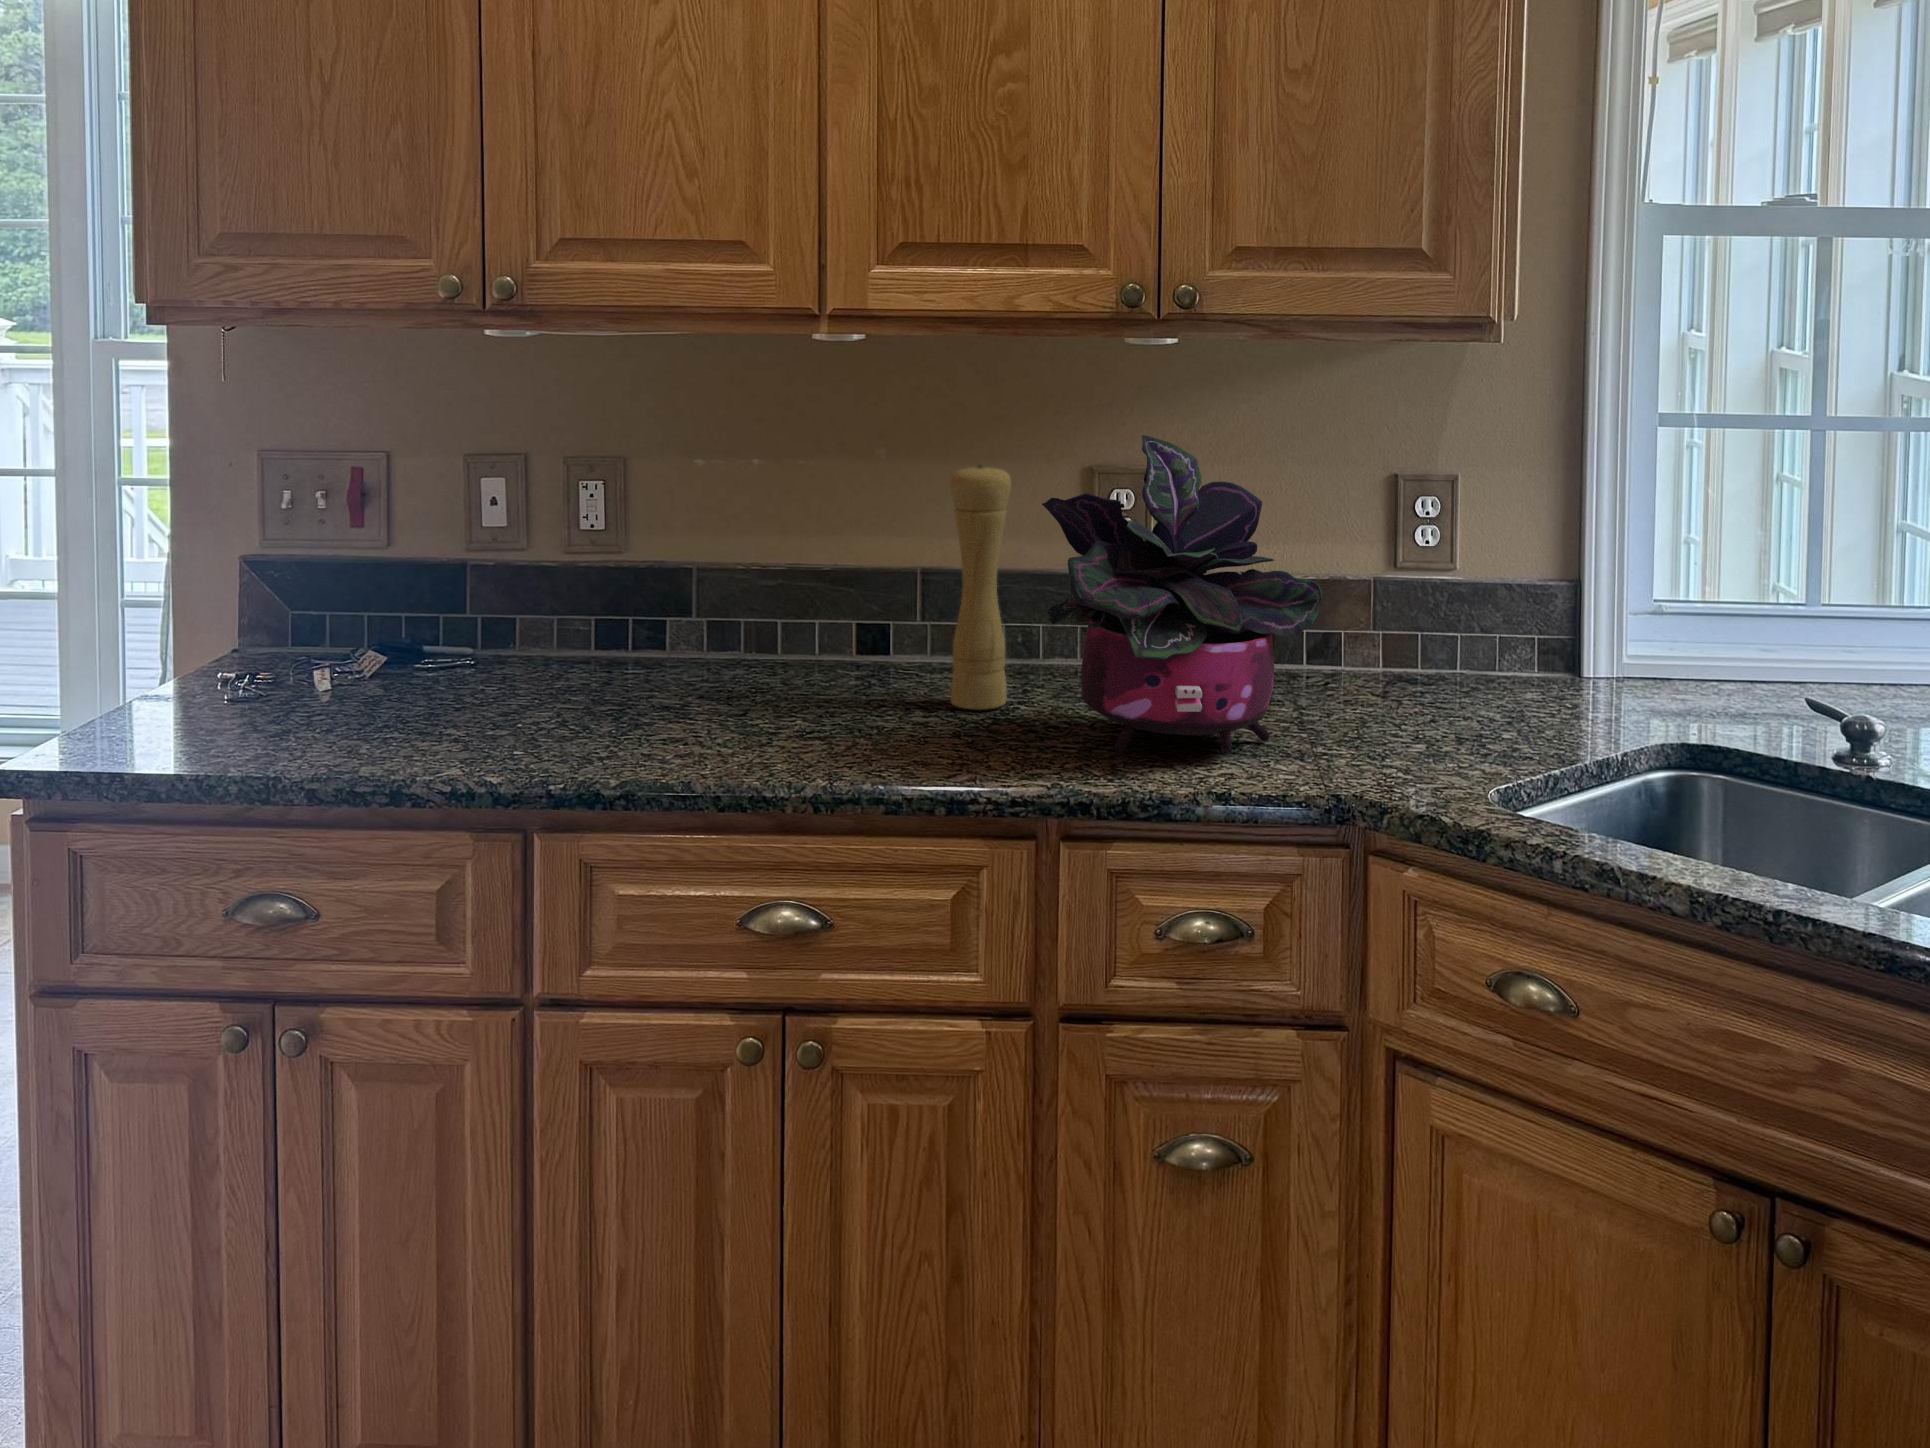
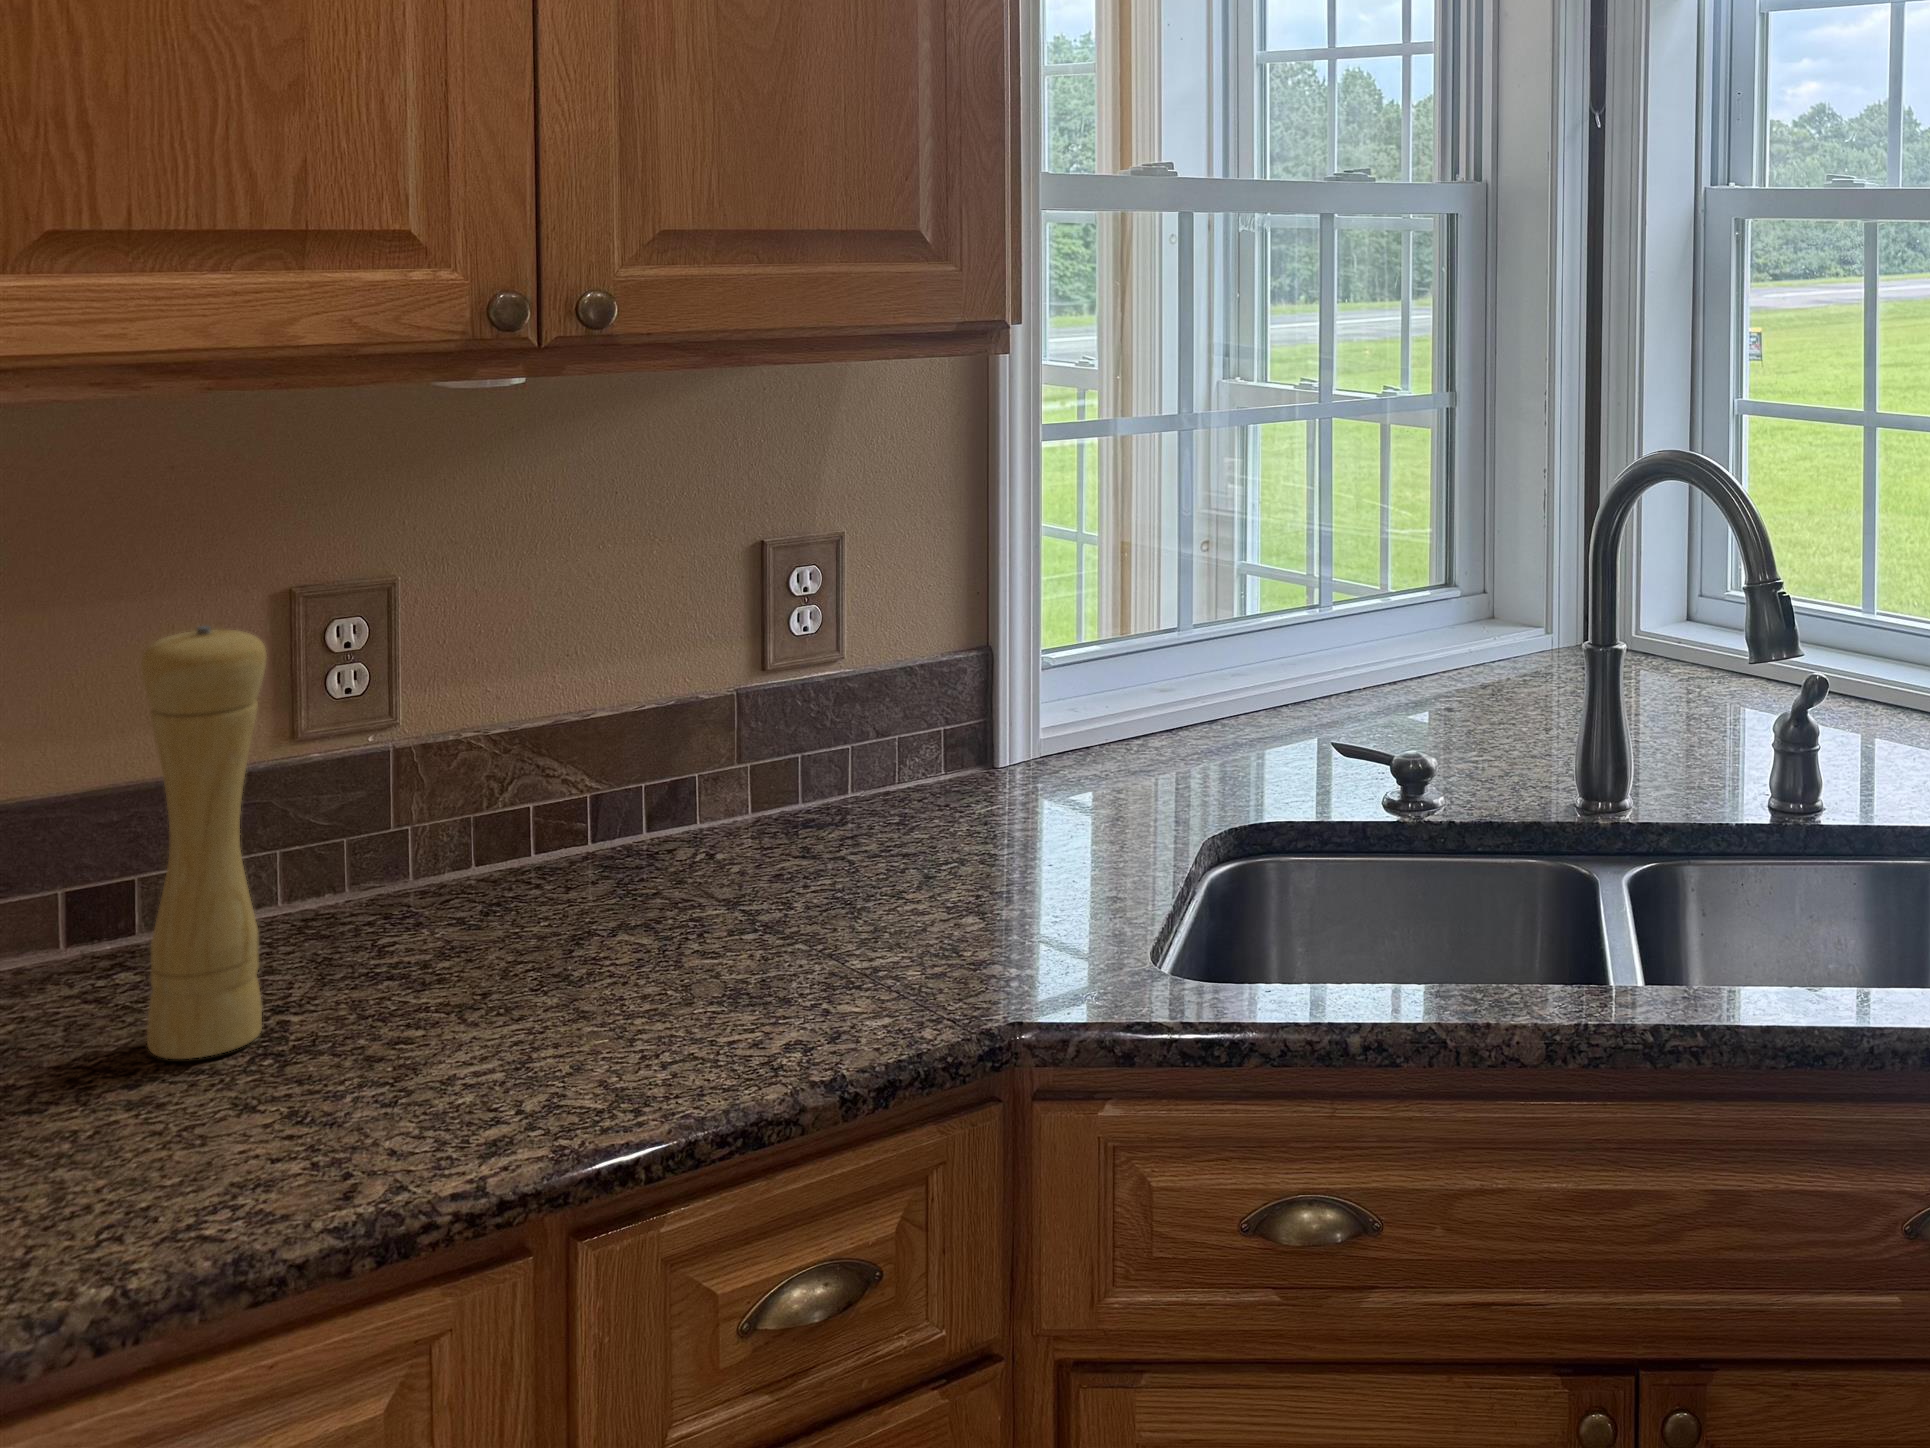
potted plant: present [1042,435,1322,752] -> none [427,551,849,1064]

